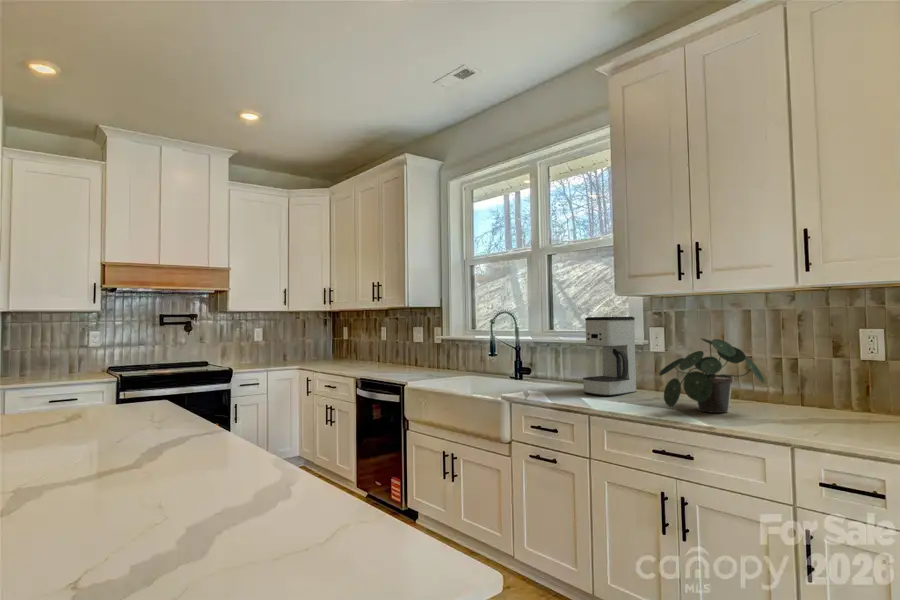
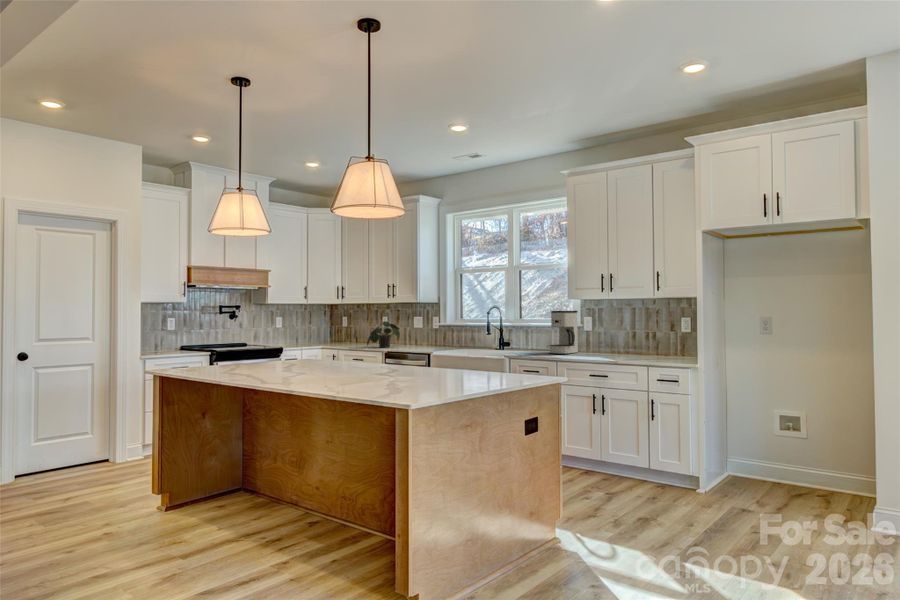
potted plant: present [659,338,764,413] -> present [367,321,399,347]

